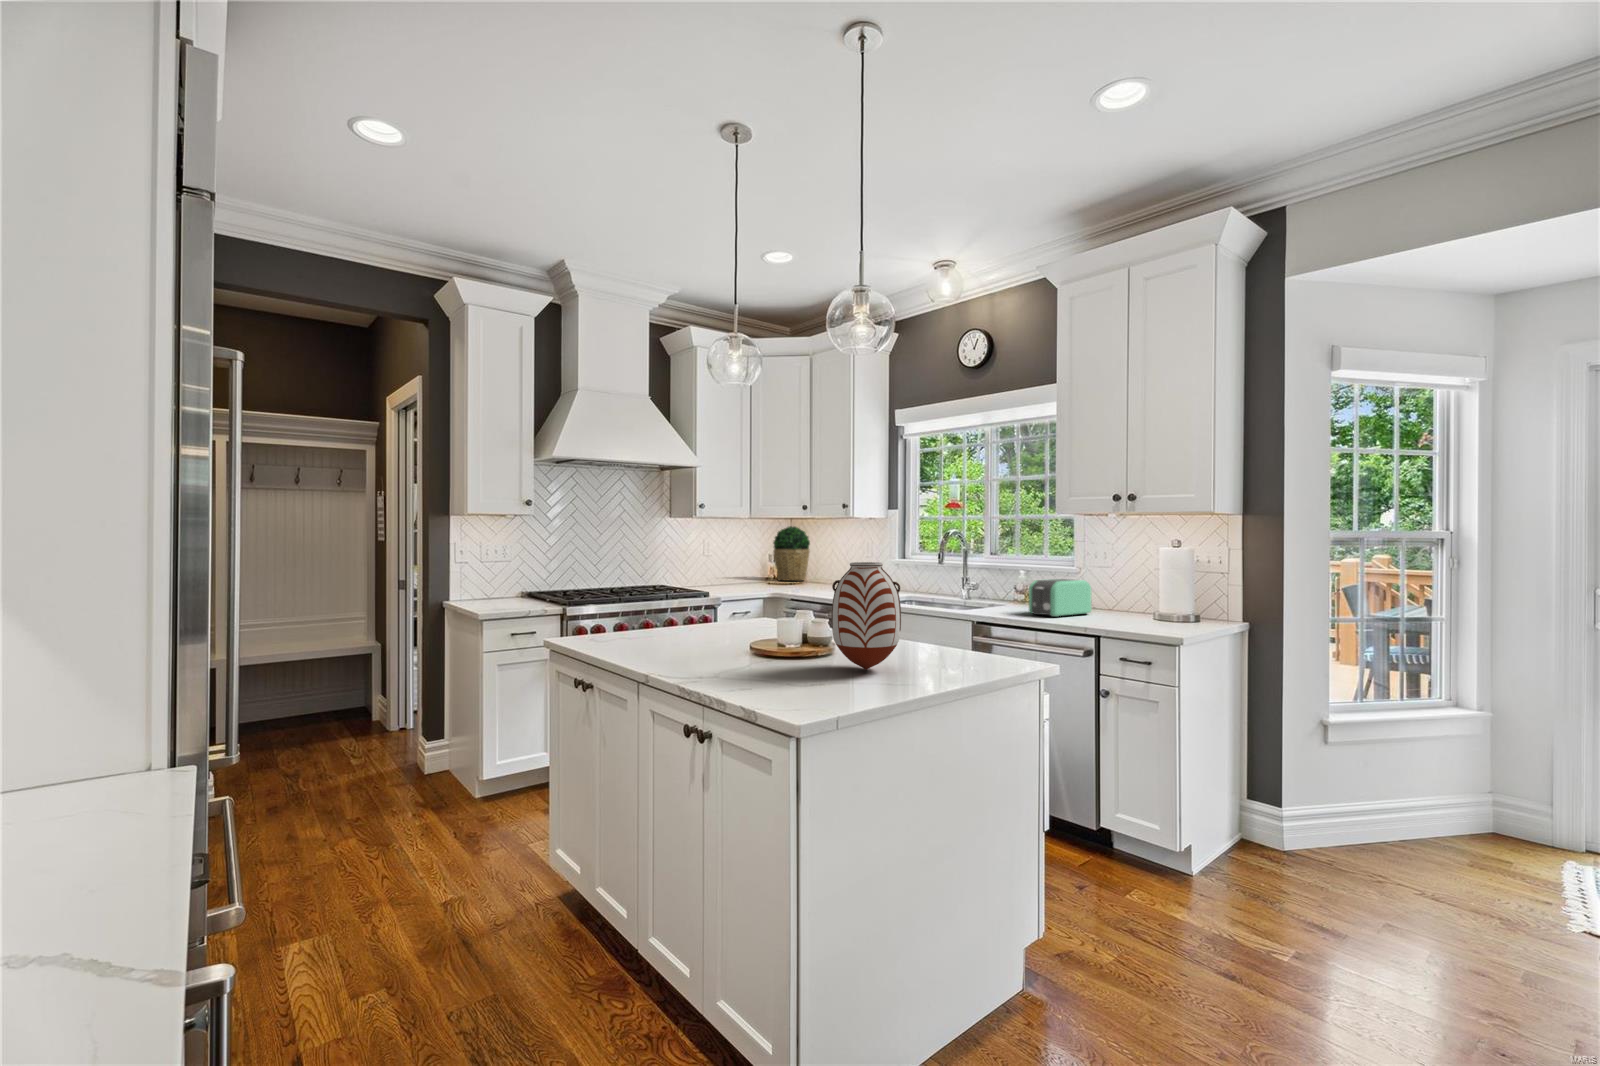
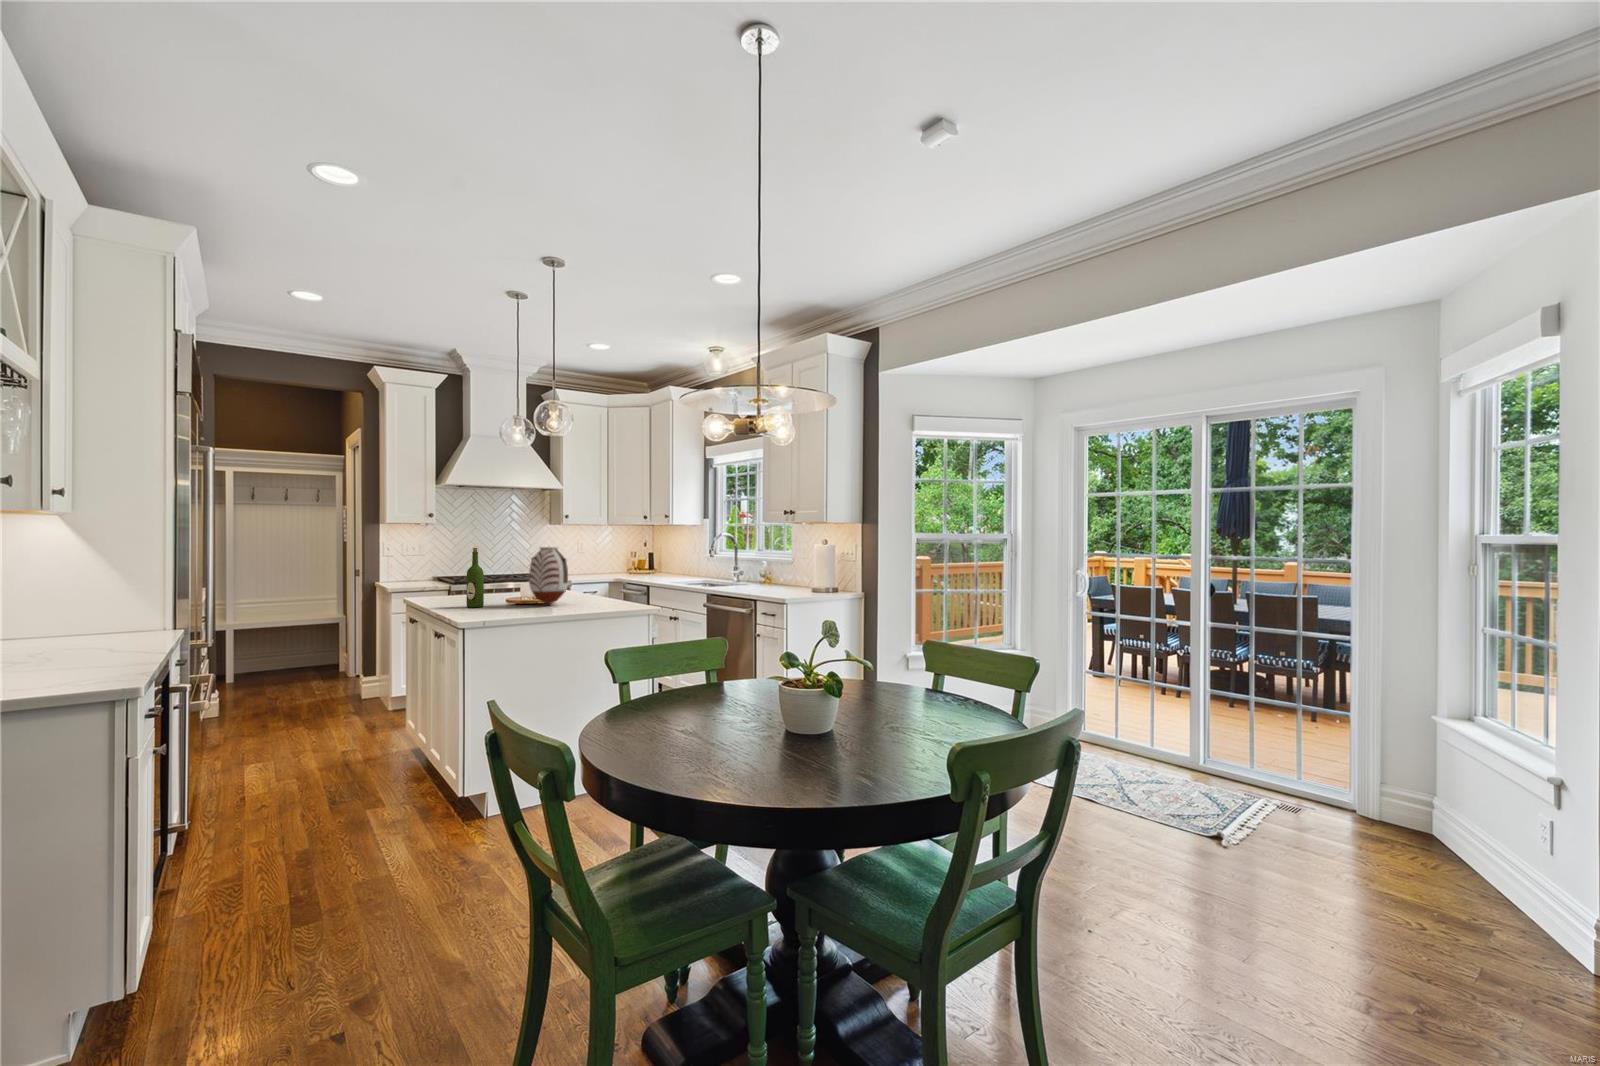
potted plant: present [773,526,810,581] -> none [634,531,662,572]
wine bottle: none [725,565,755,679] -> present [466,548,484,607]
toaster: present [1029,579,1092,617] -> none [745,564,787,588]

